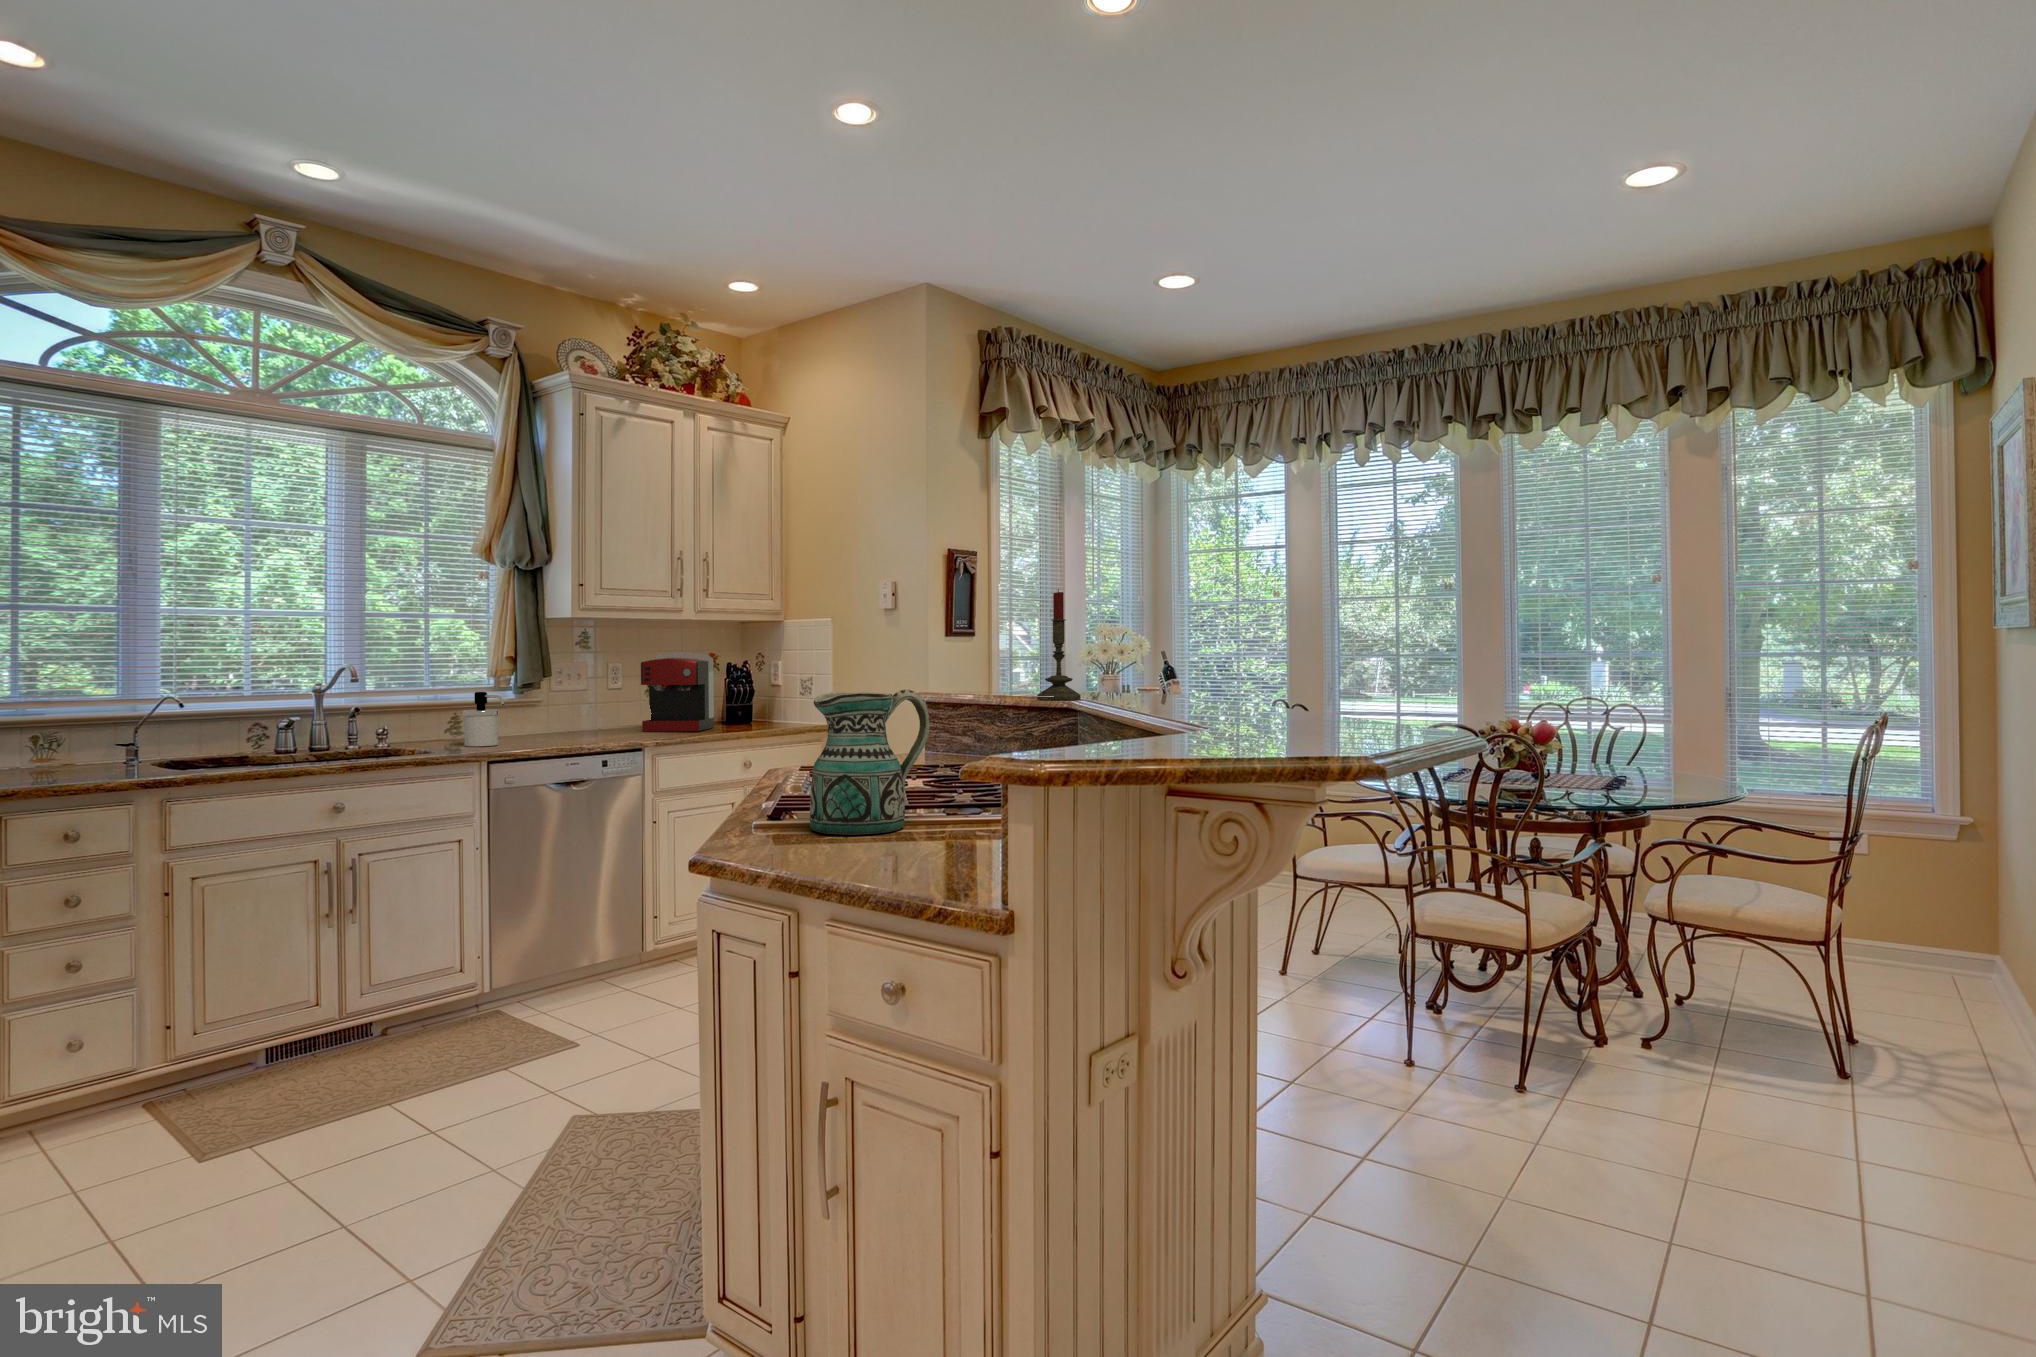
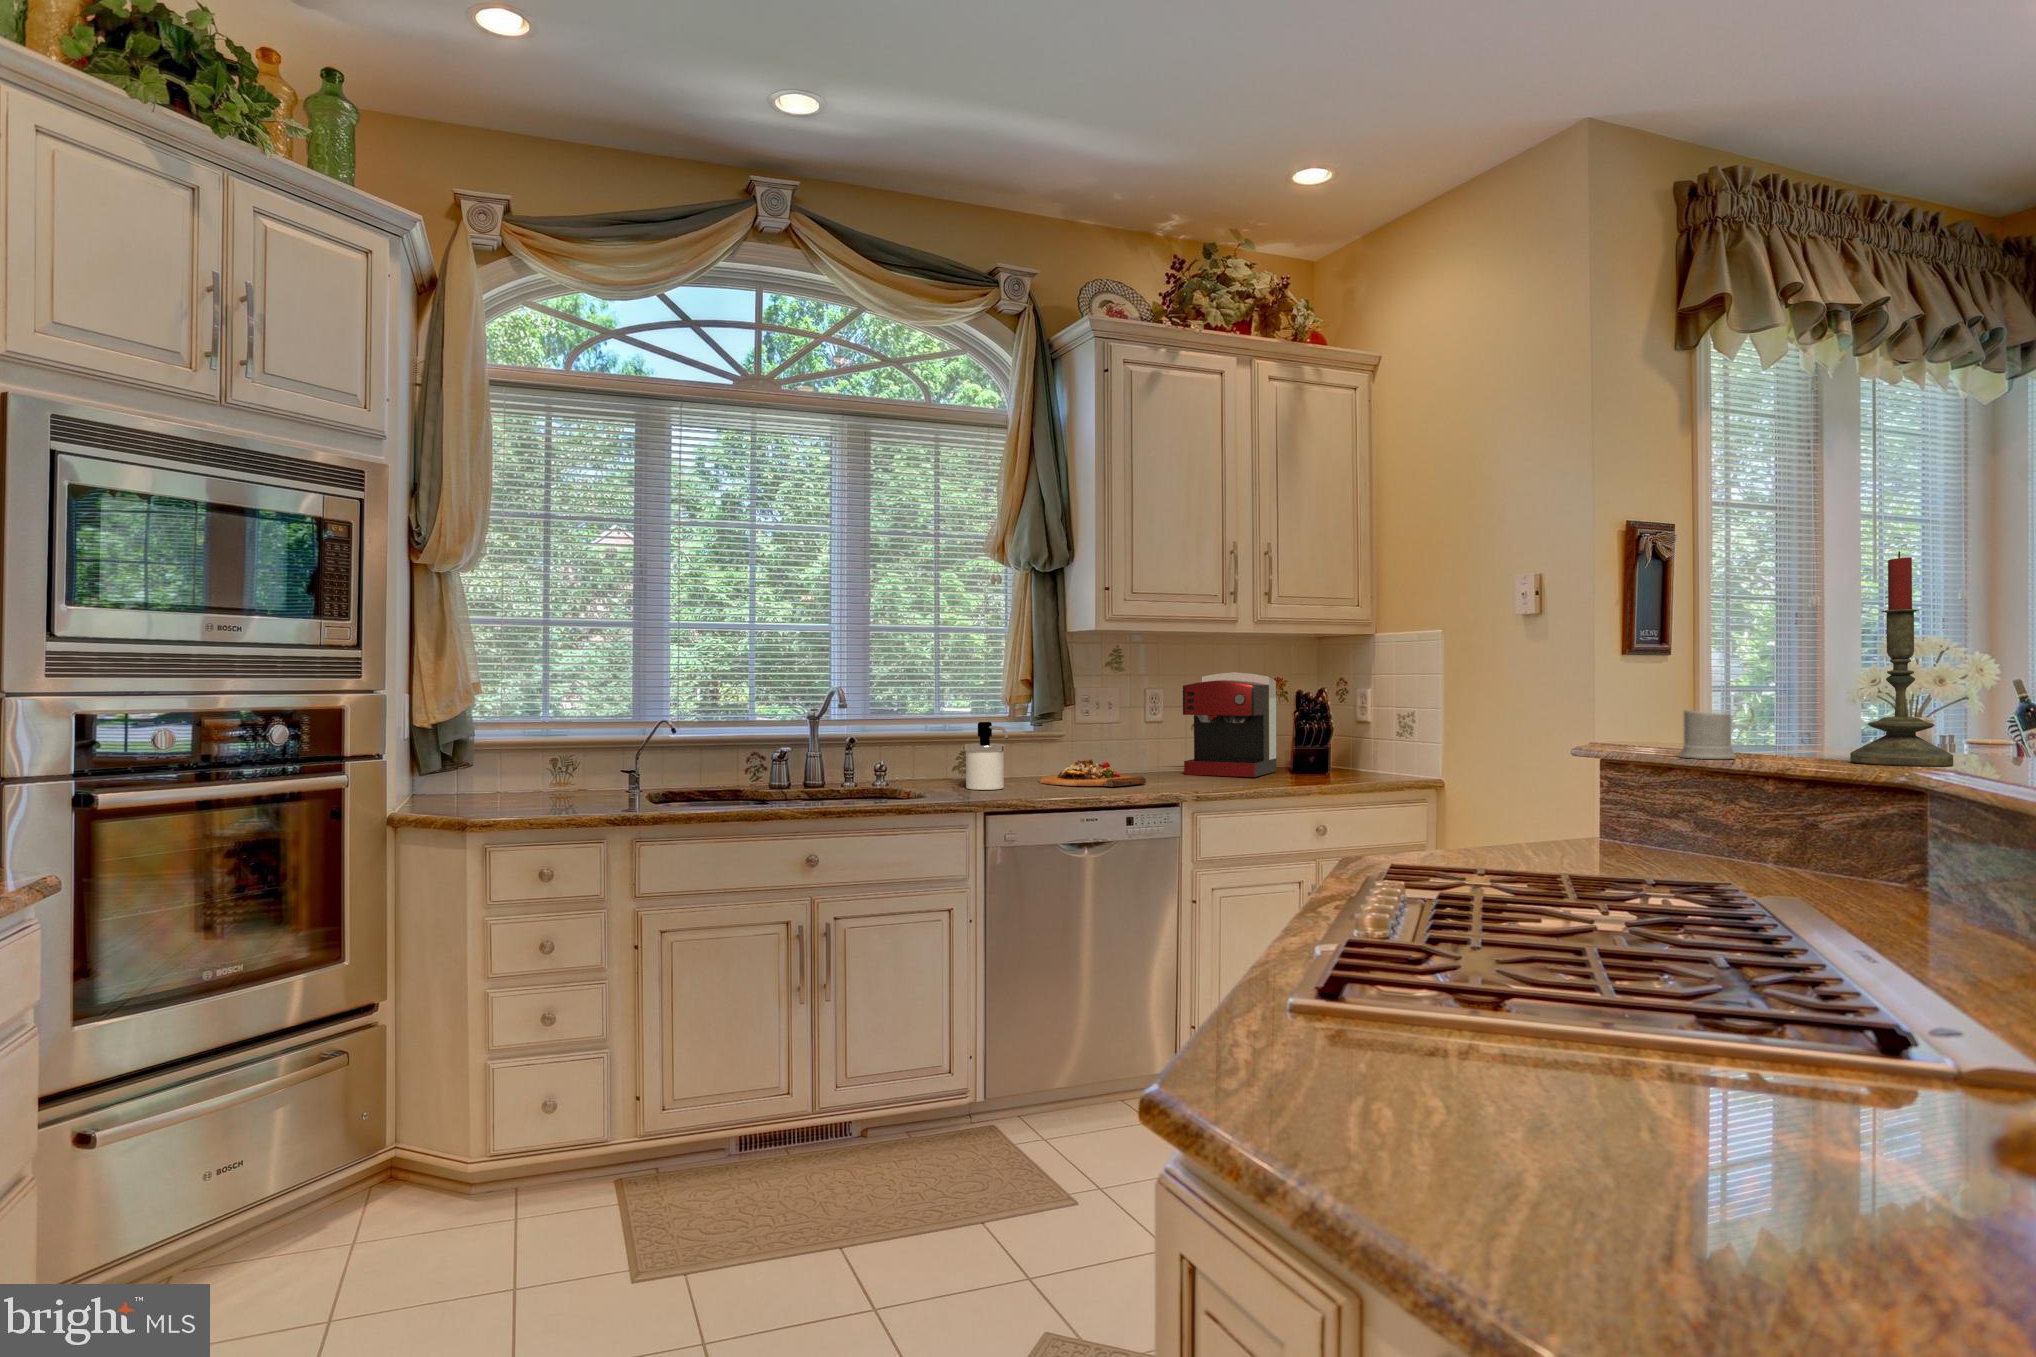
mug: none [959,671,996,700] -> present [1680,708,1755,759]
ceramic pitcher: present [810,690,930,835] -> none [1405,774,1749,1198]
cutting board: none [524,721,616,741] -> present [1039,759,1146,787]

